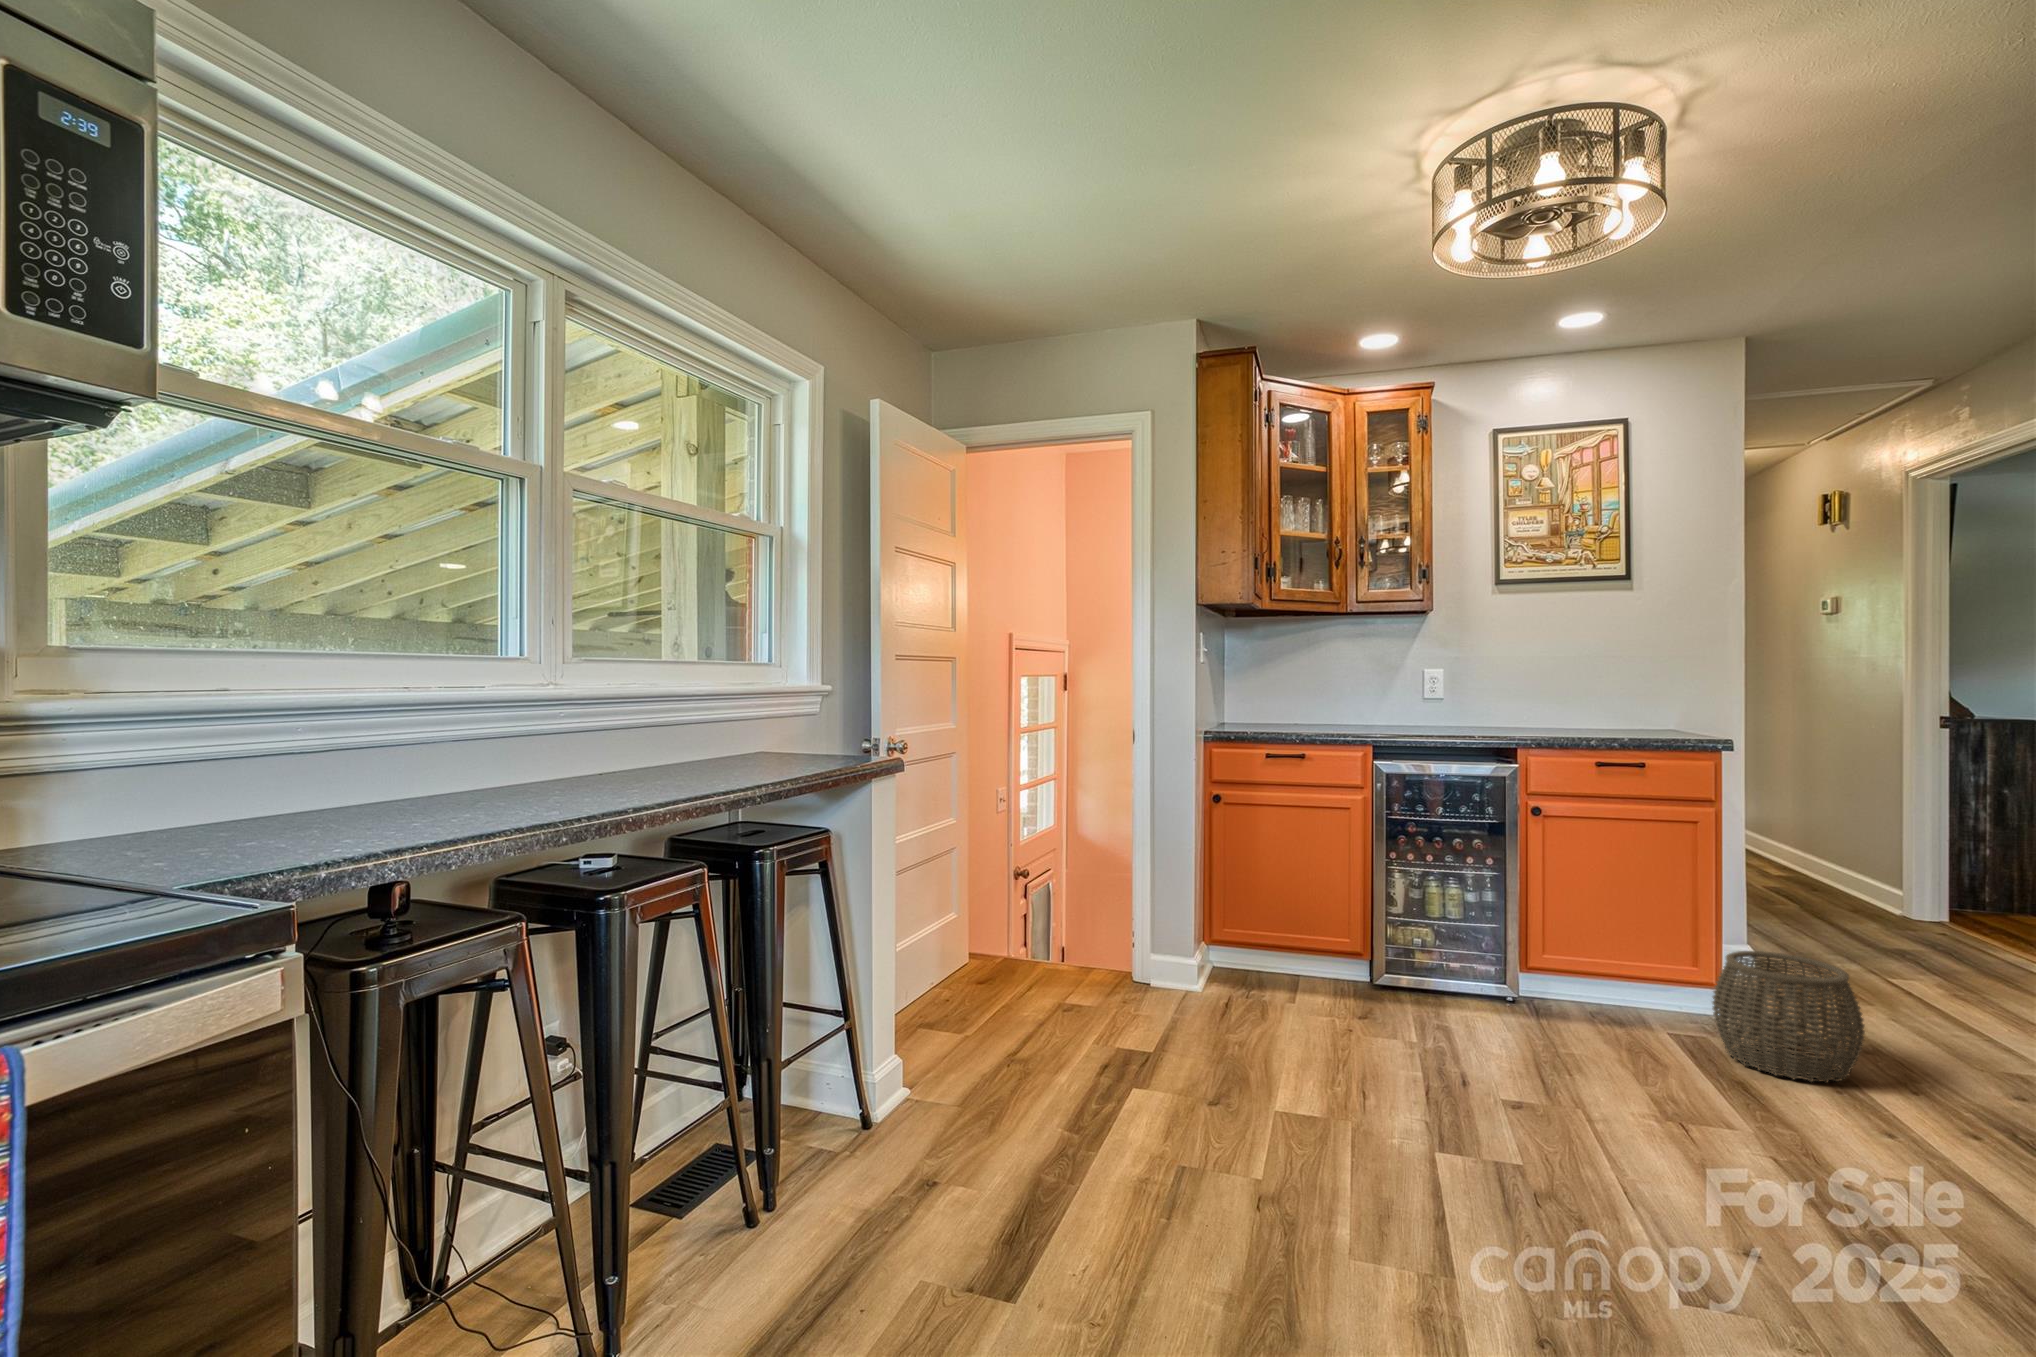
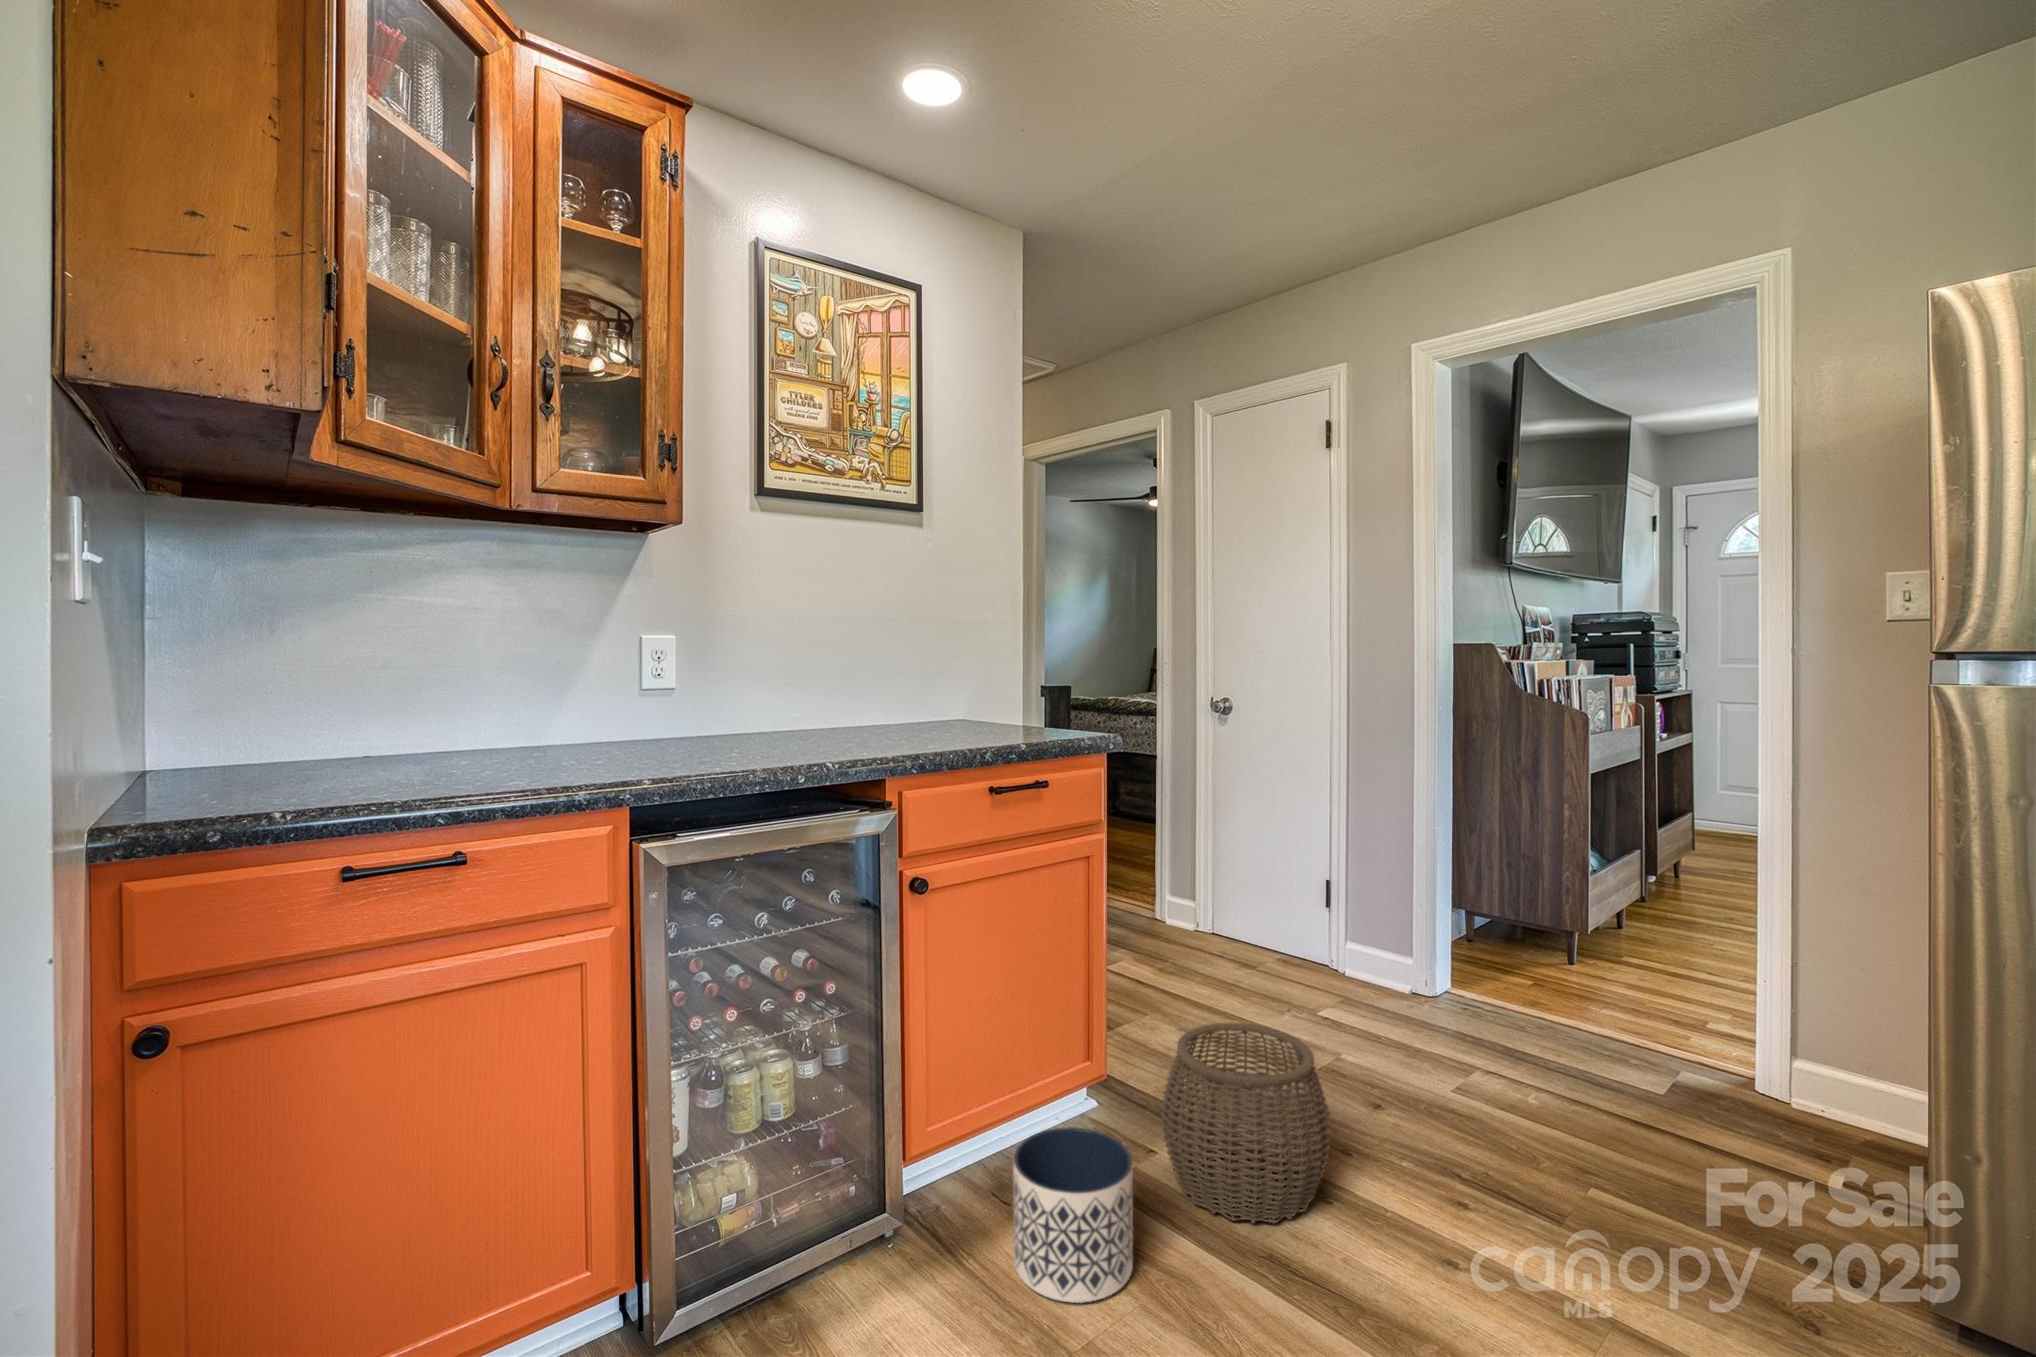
planter: none [1567,965,1649,1052] -> present [1013,1127,1133,1303]

